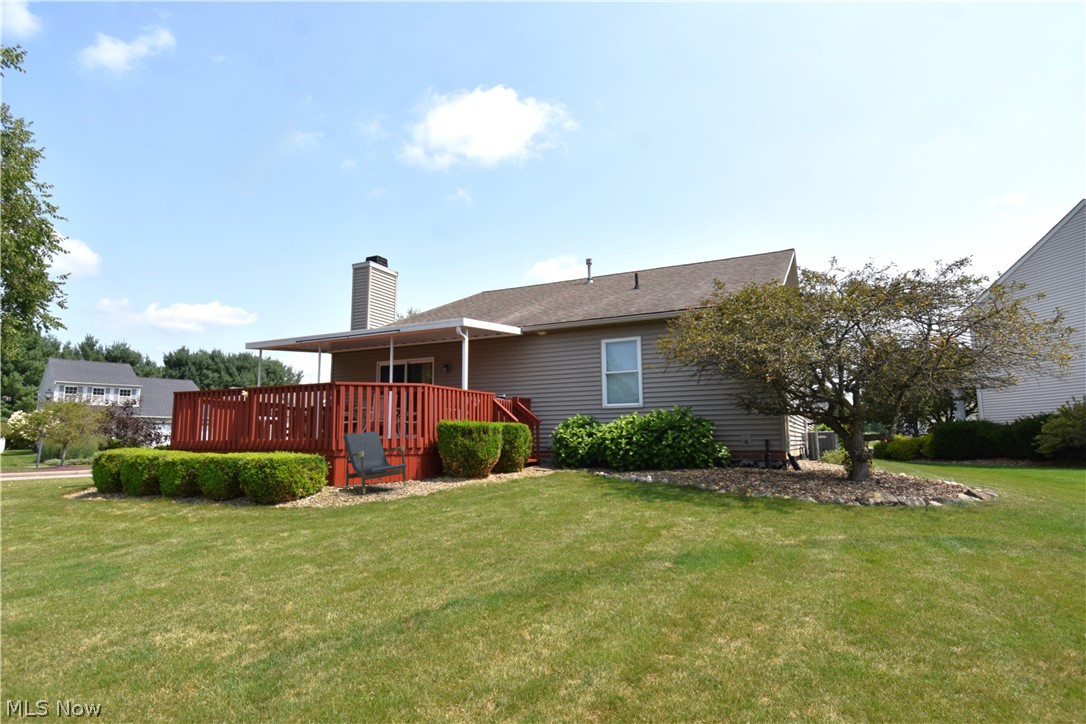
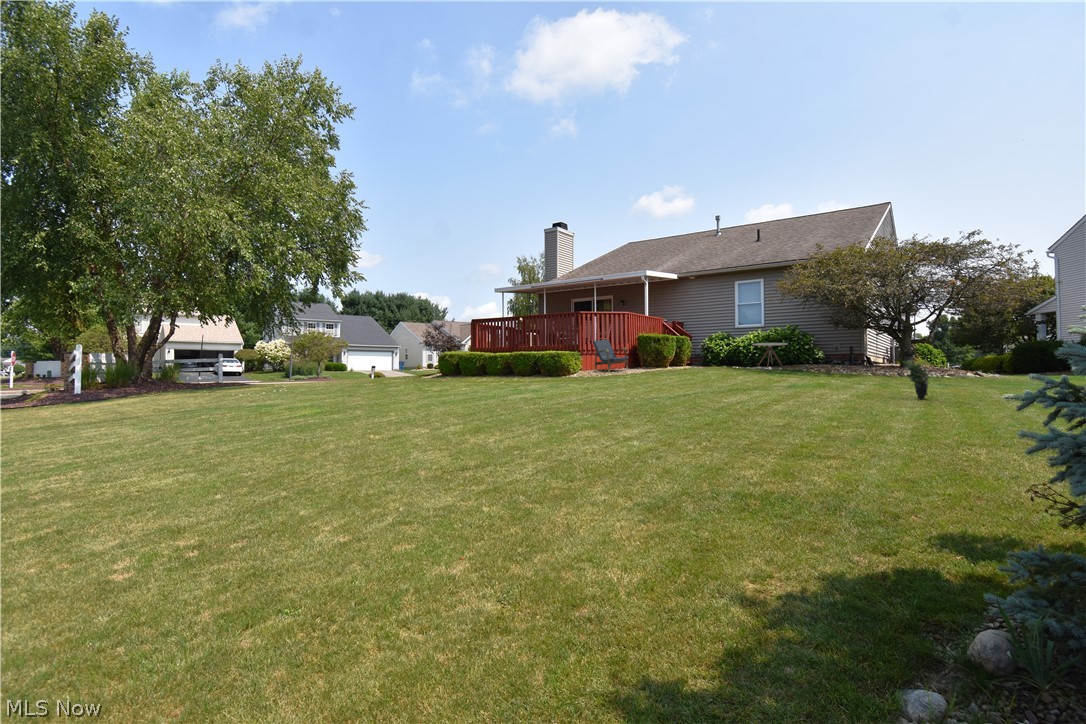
round table: none [622,435,676,477] -> present [753,343,788,366]
potted plant: none [945,522,1030,641] -> present [904,361,929,400]

